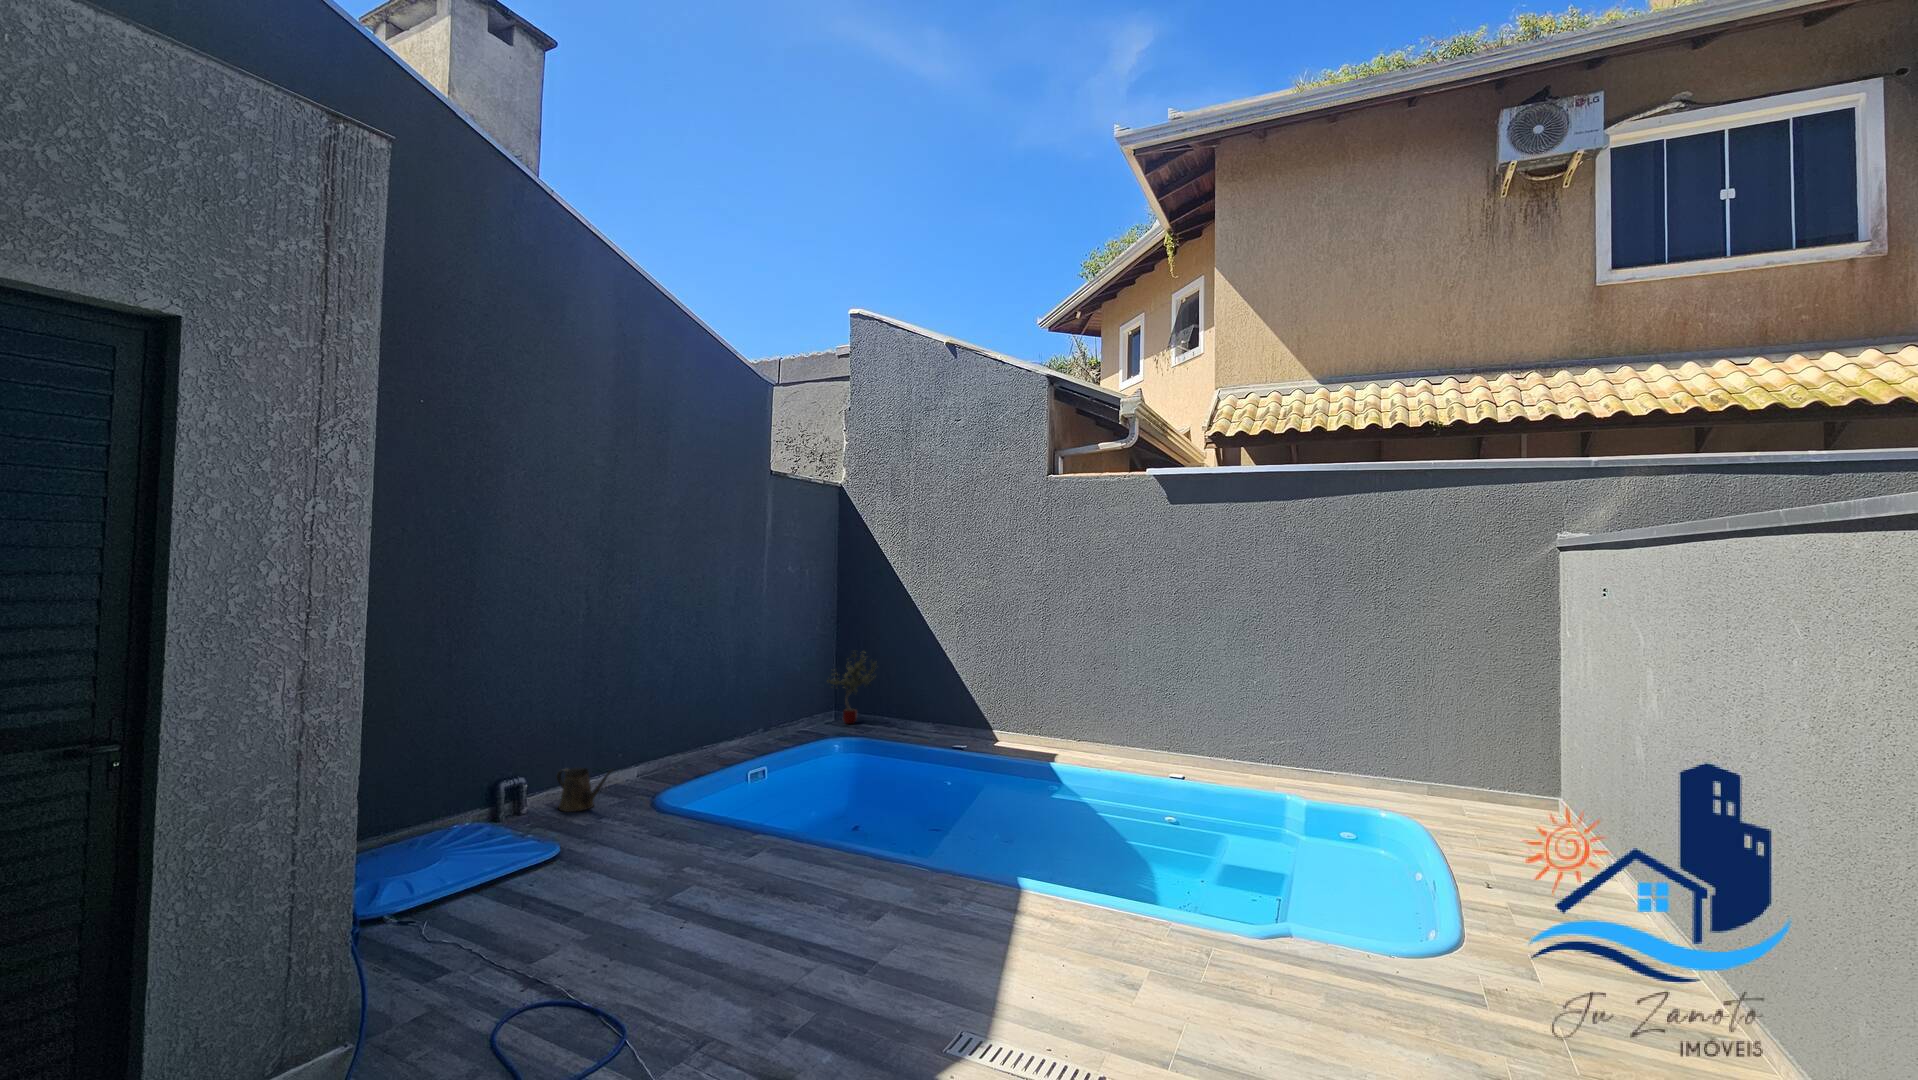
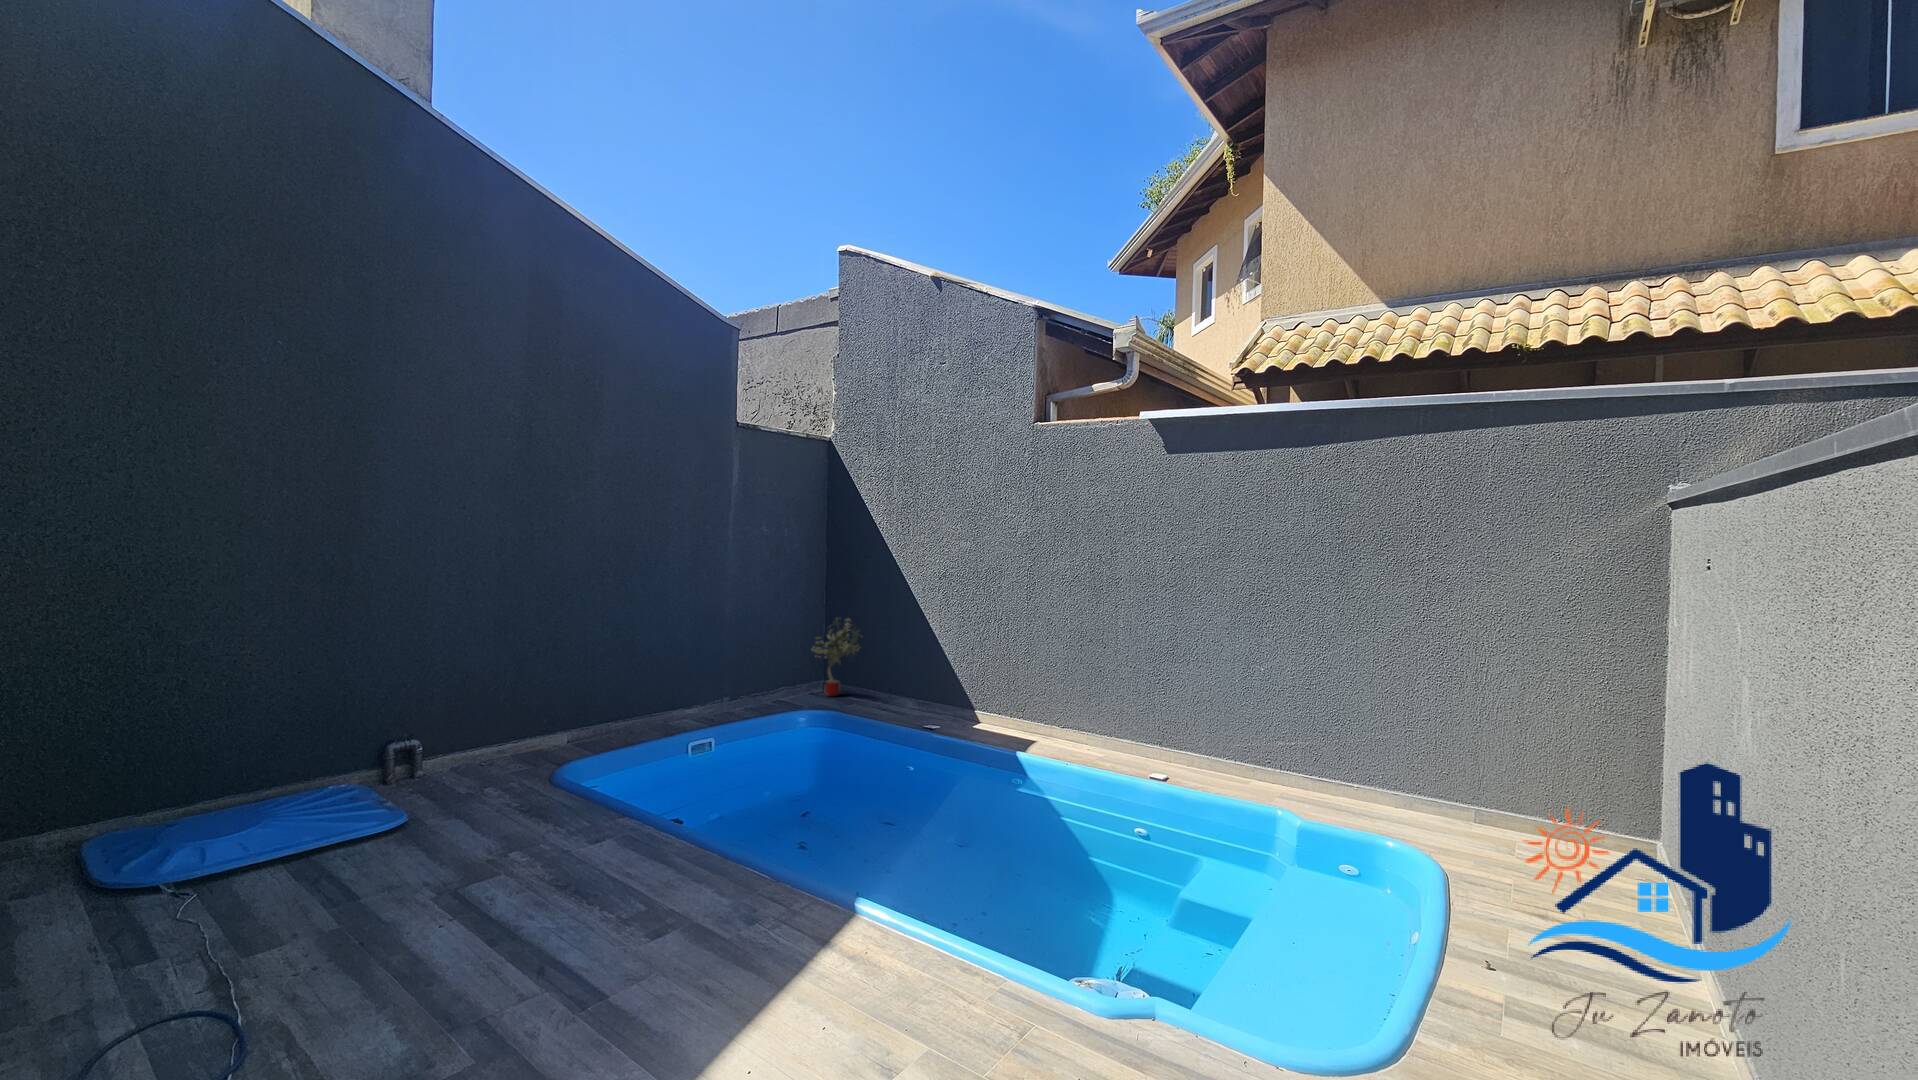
watering can: present [556,767,613,812] -> none [437,731,487,778]

